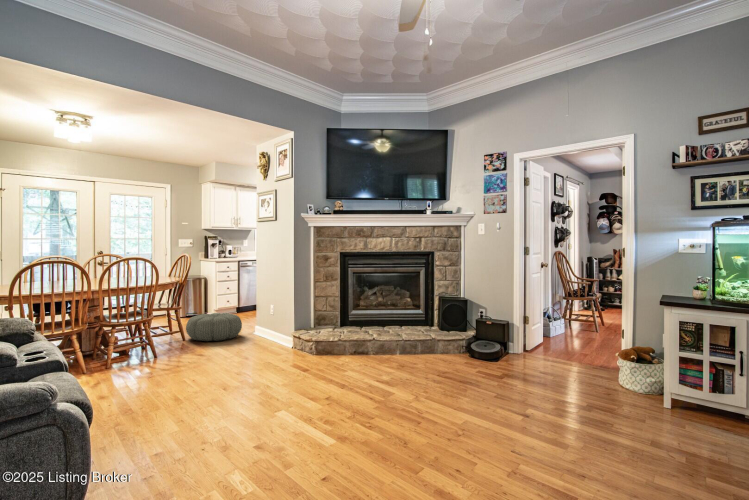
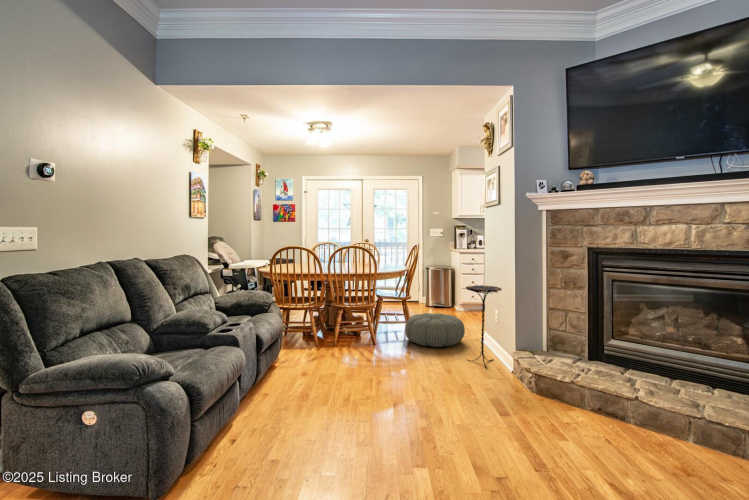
side table: none [253,283,282,347] -> present [466,285,502,368]

